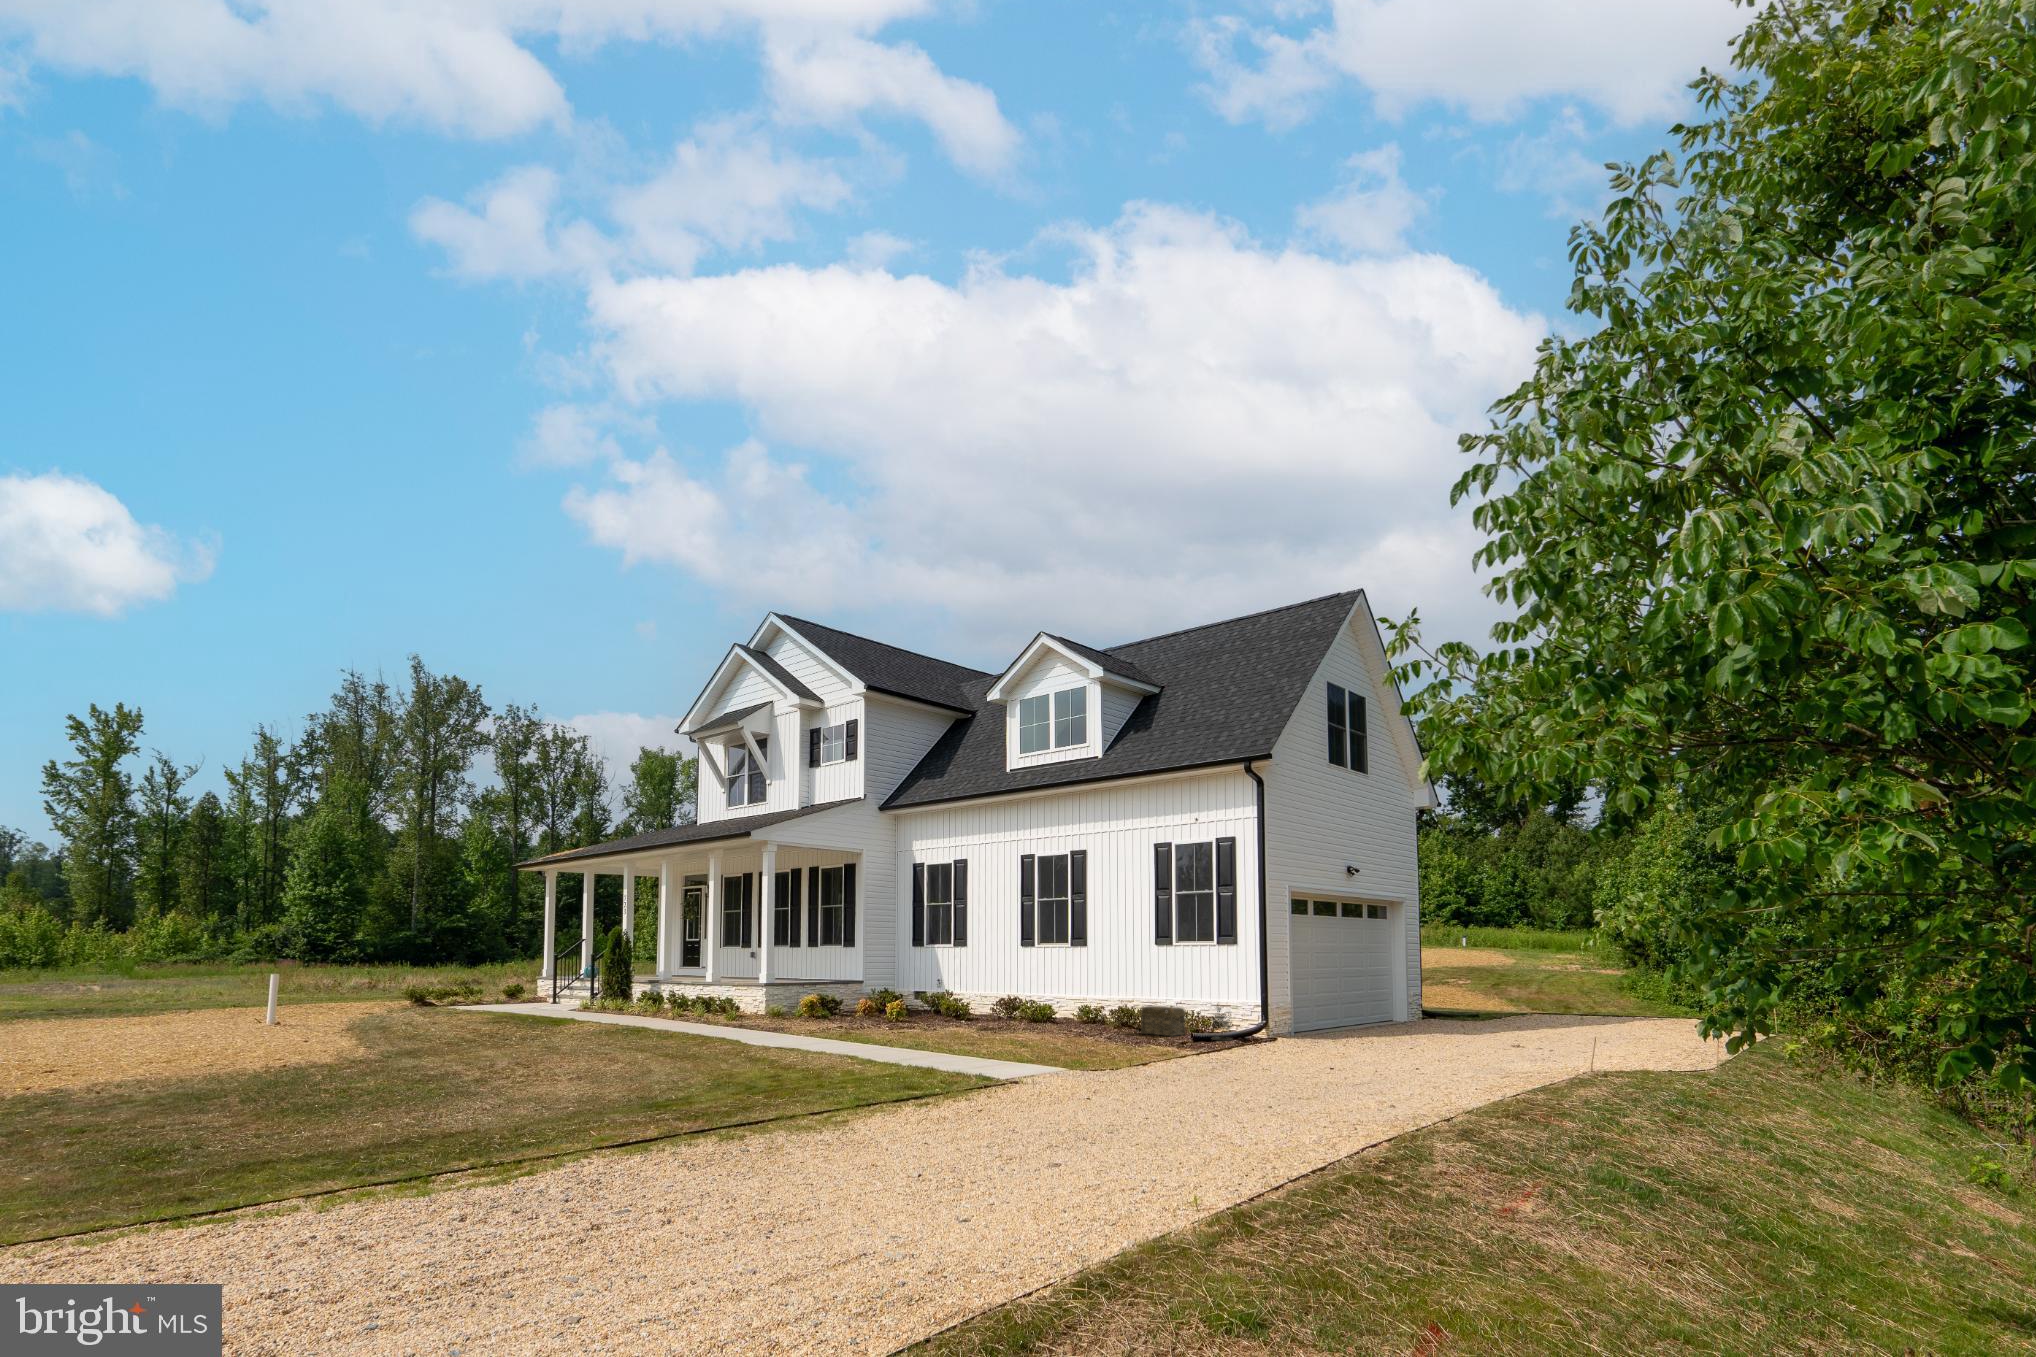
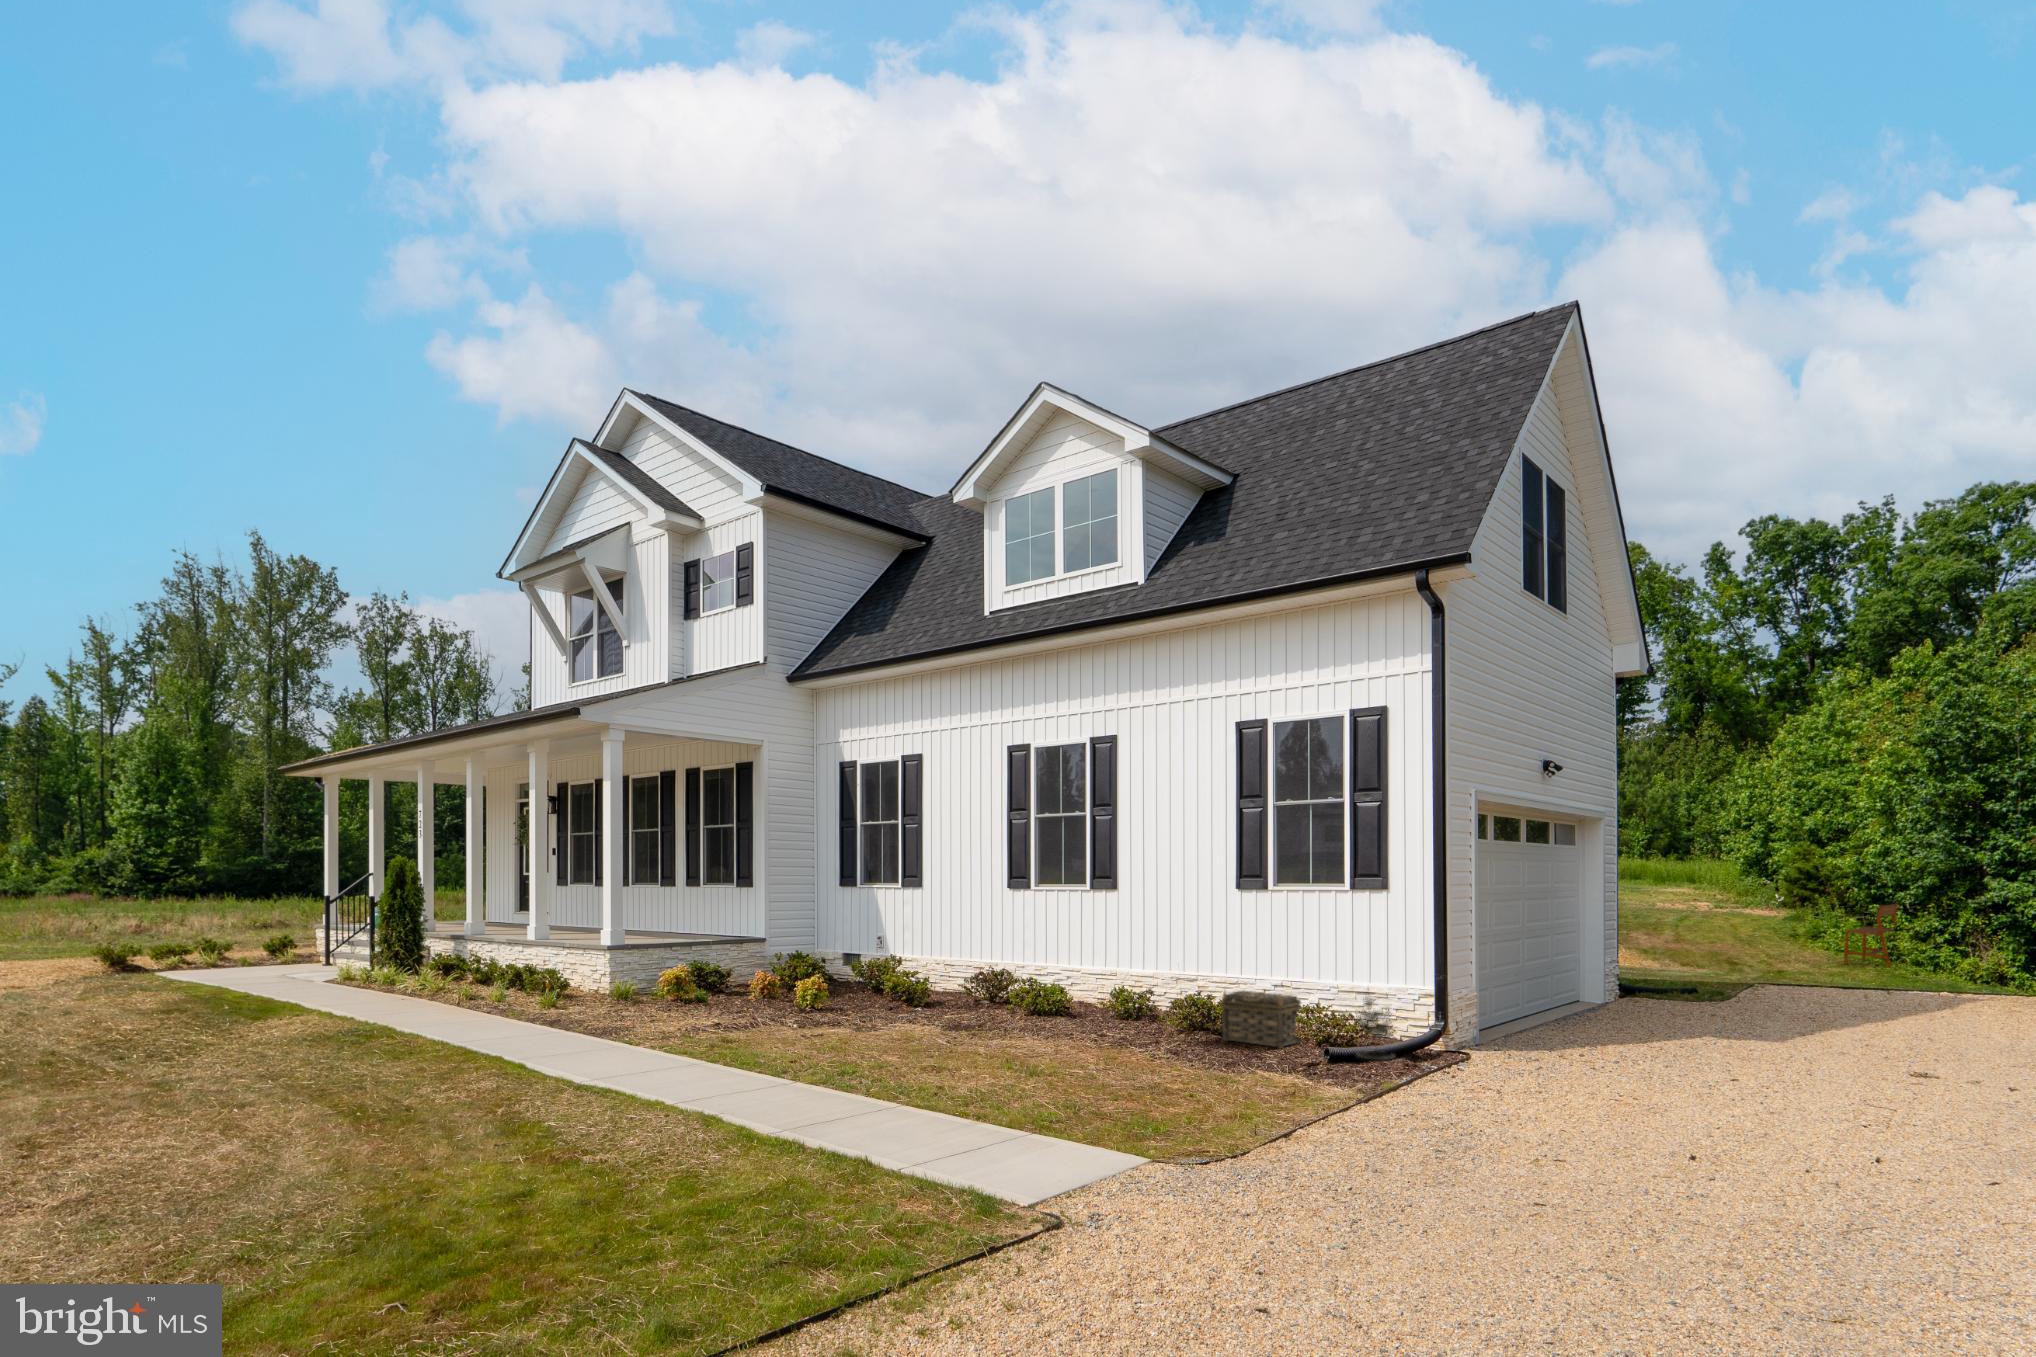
bench: none [1611,967,1657,1011] -> present [1844,904,1898,967]

